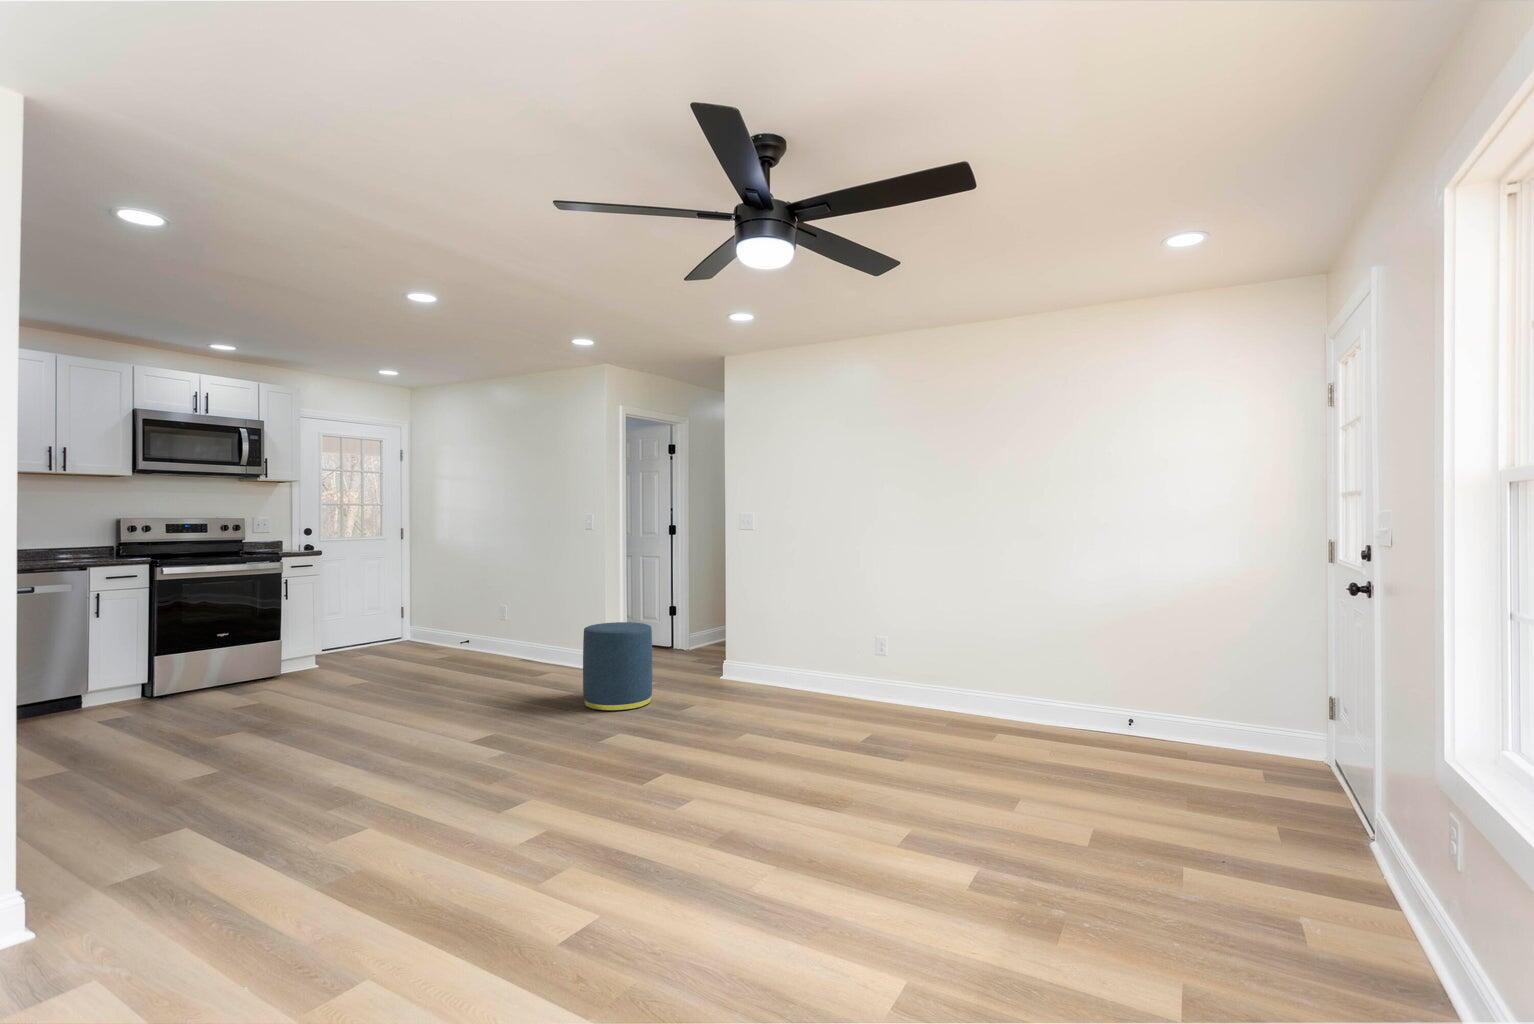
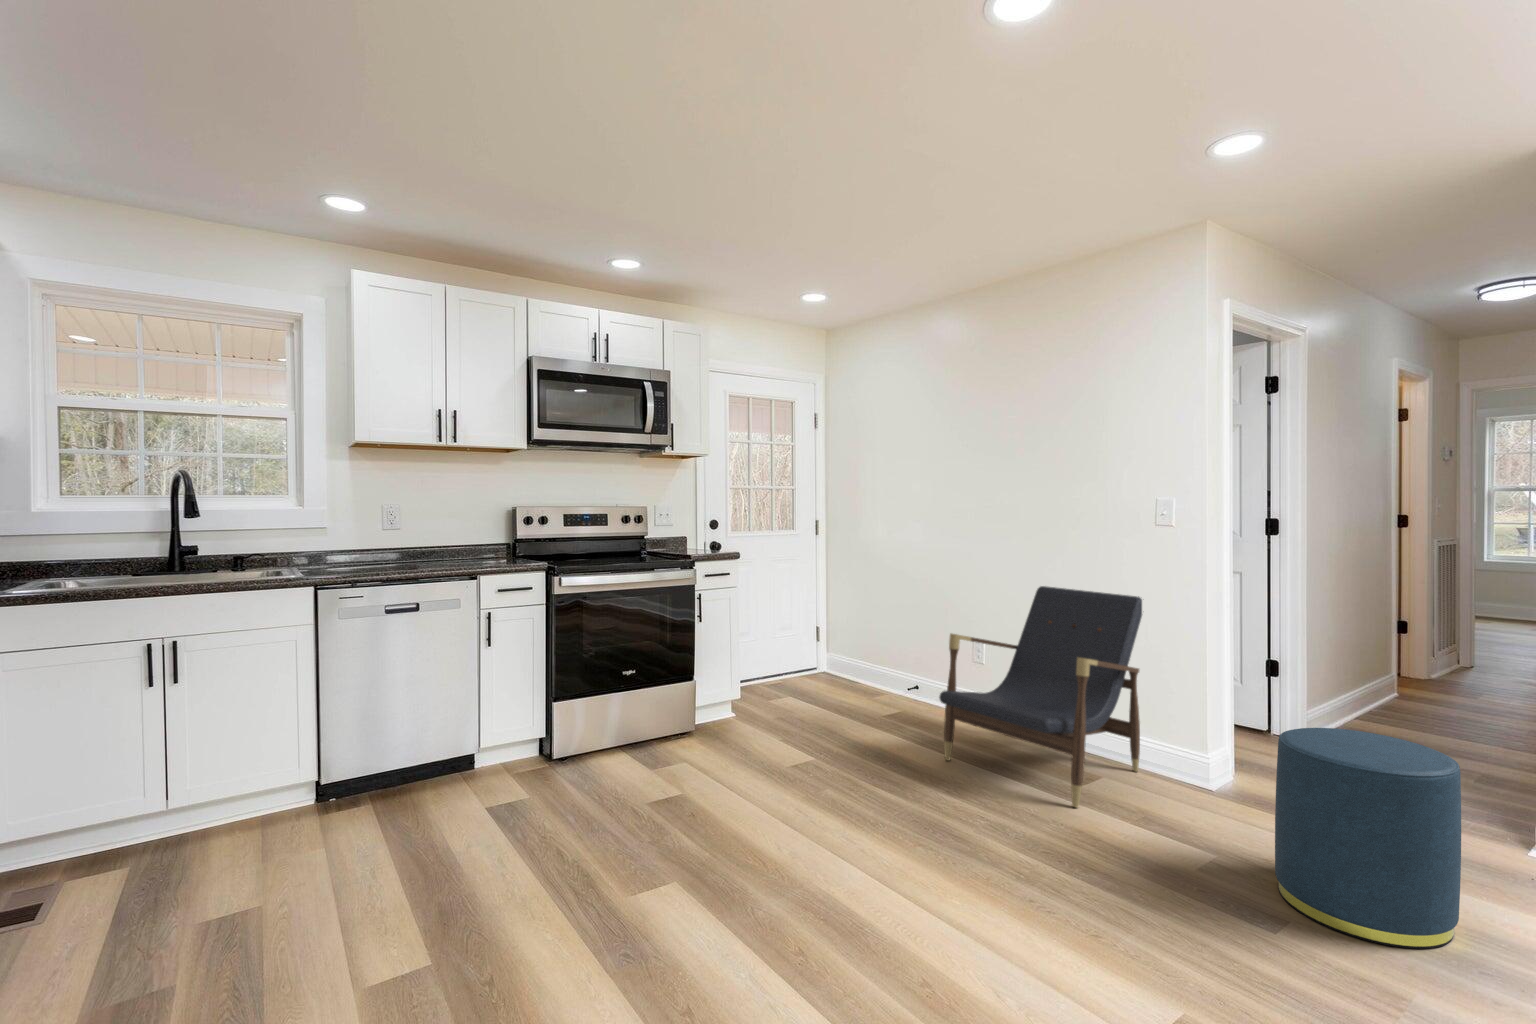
lounge chair: none [449,566,579,685] -> present [939,586,1142,807]

